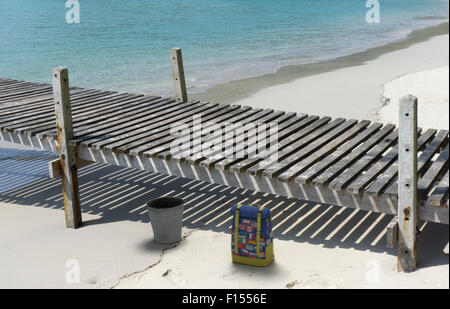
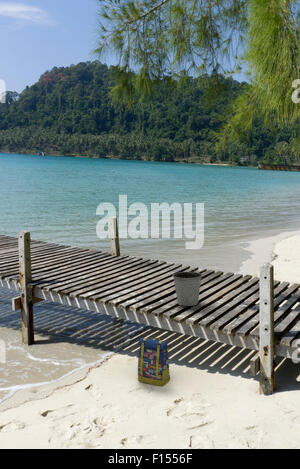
bucket: present [145,197,186,244] -> present [172,272,203,306]

